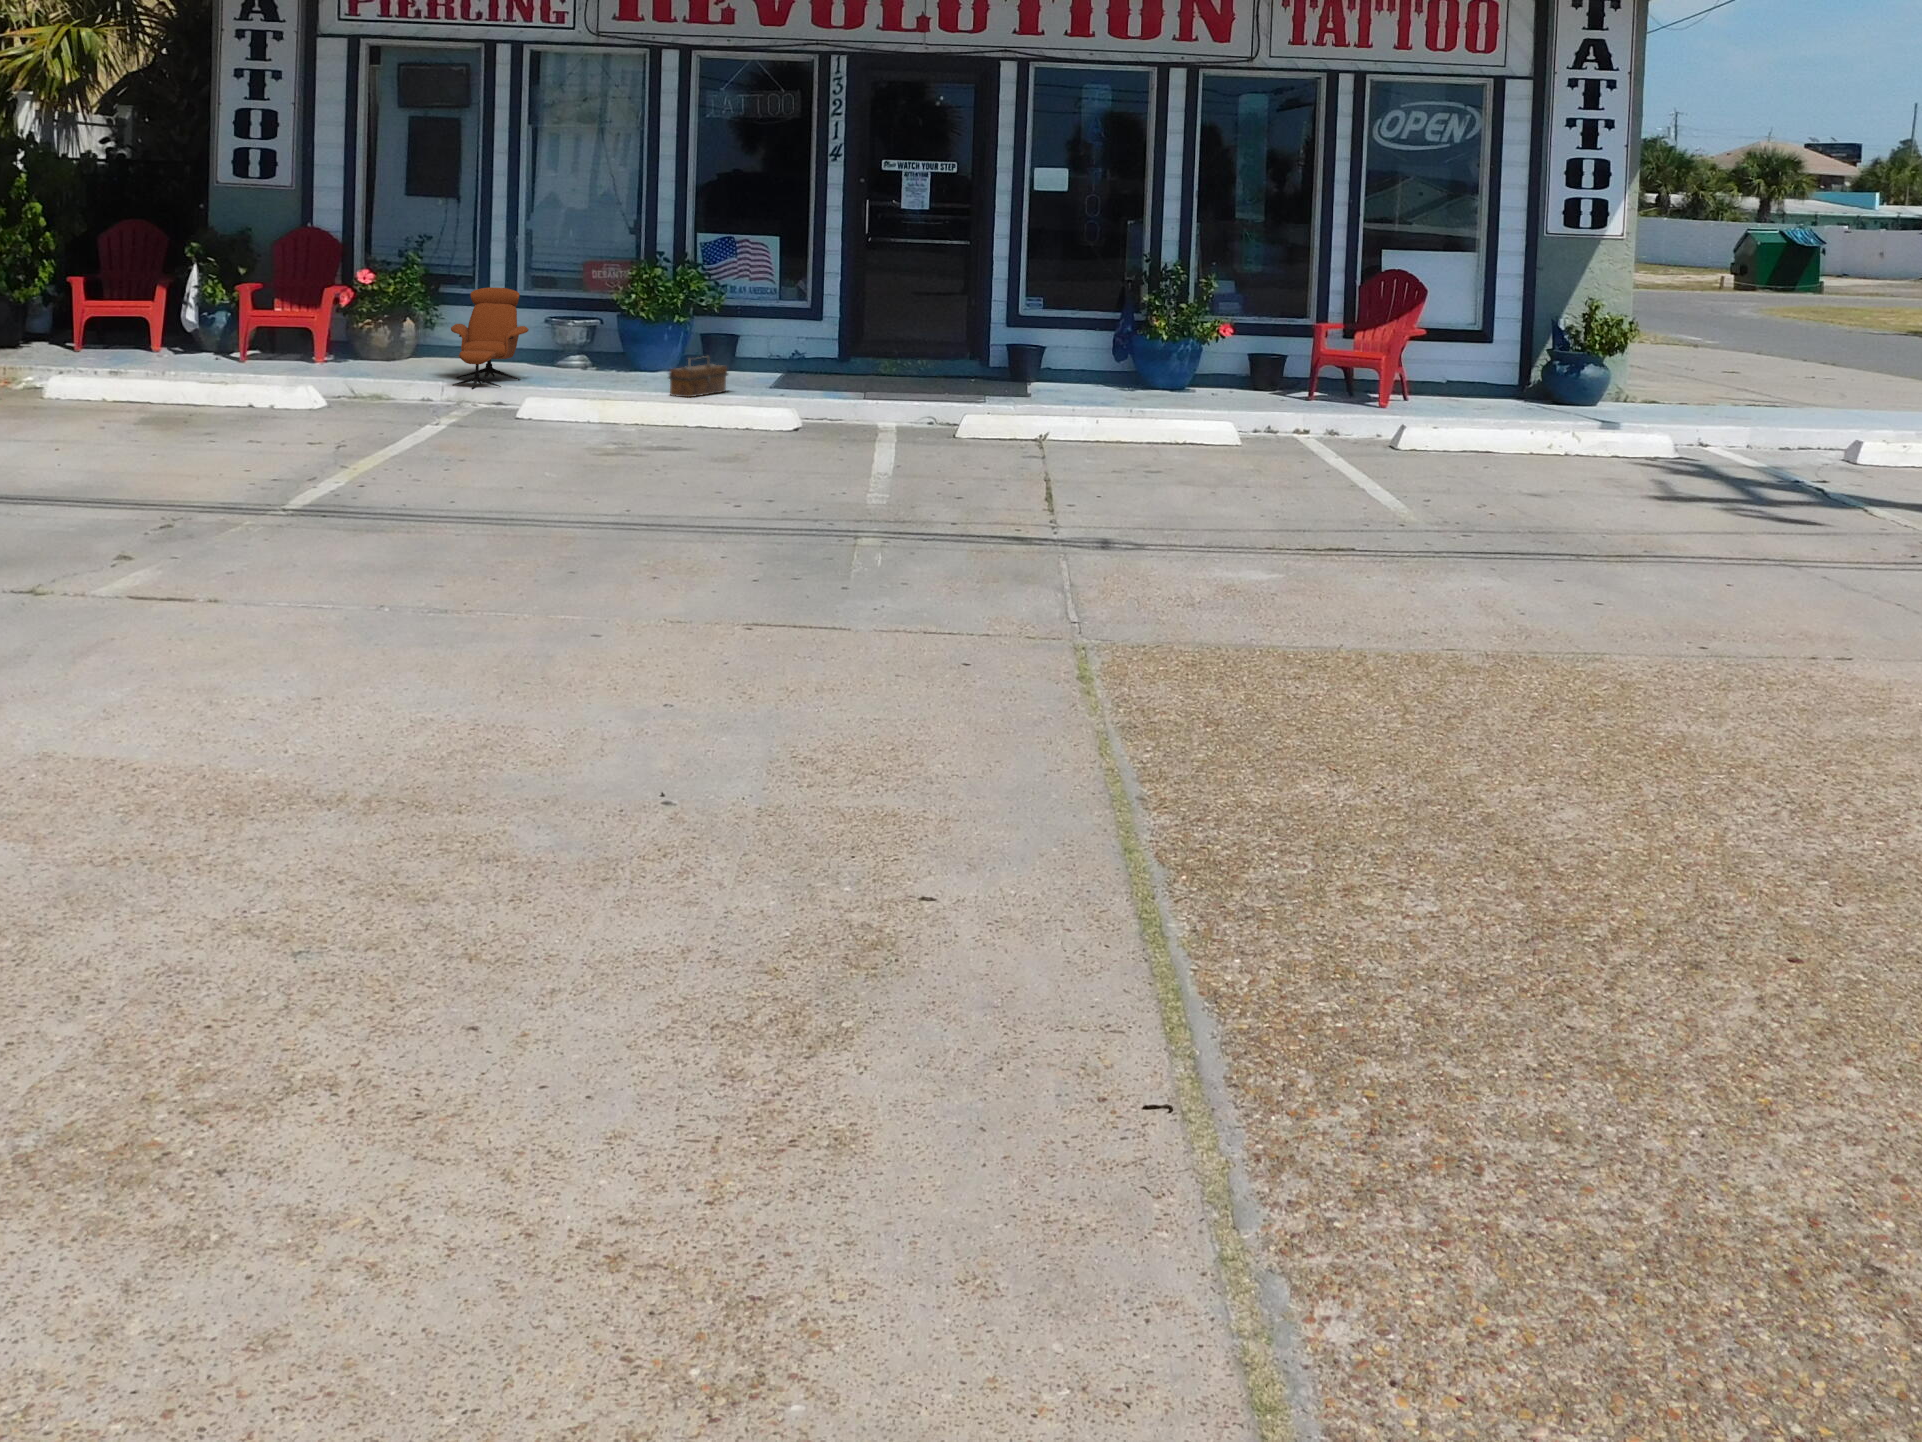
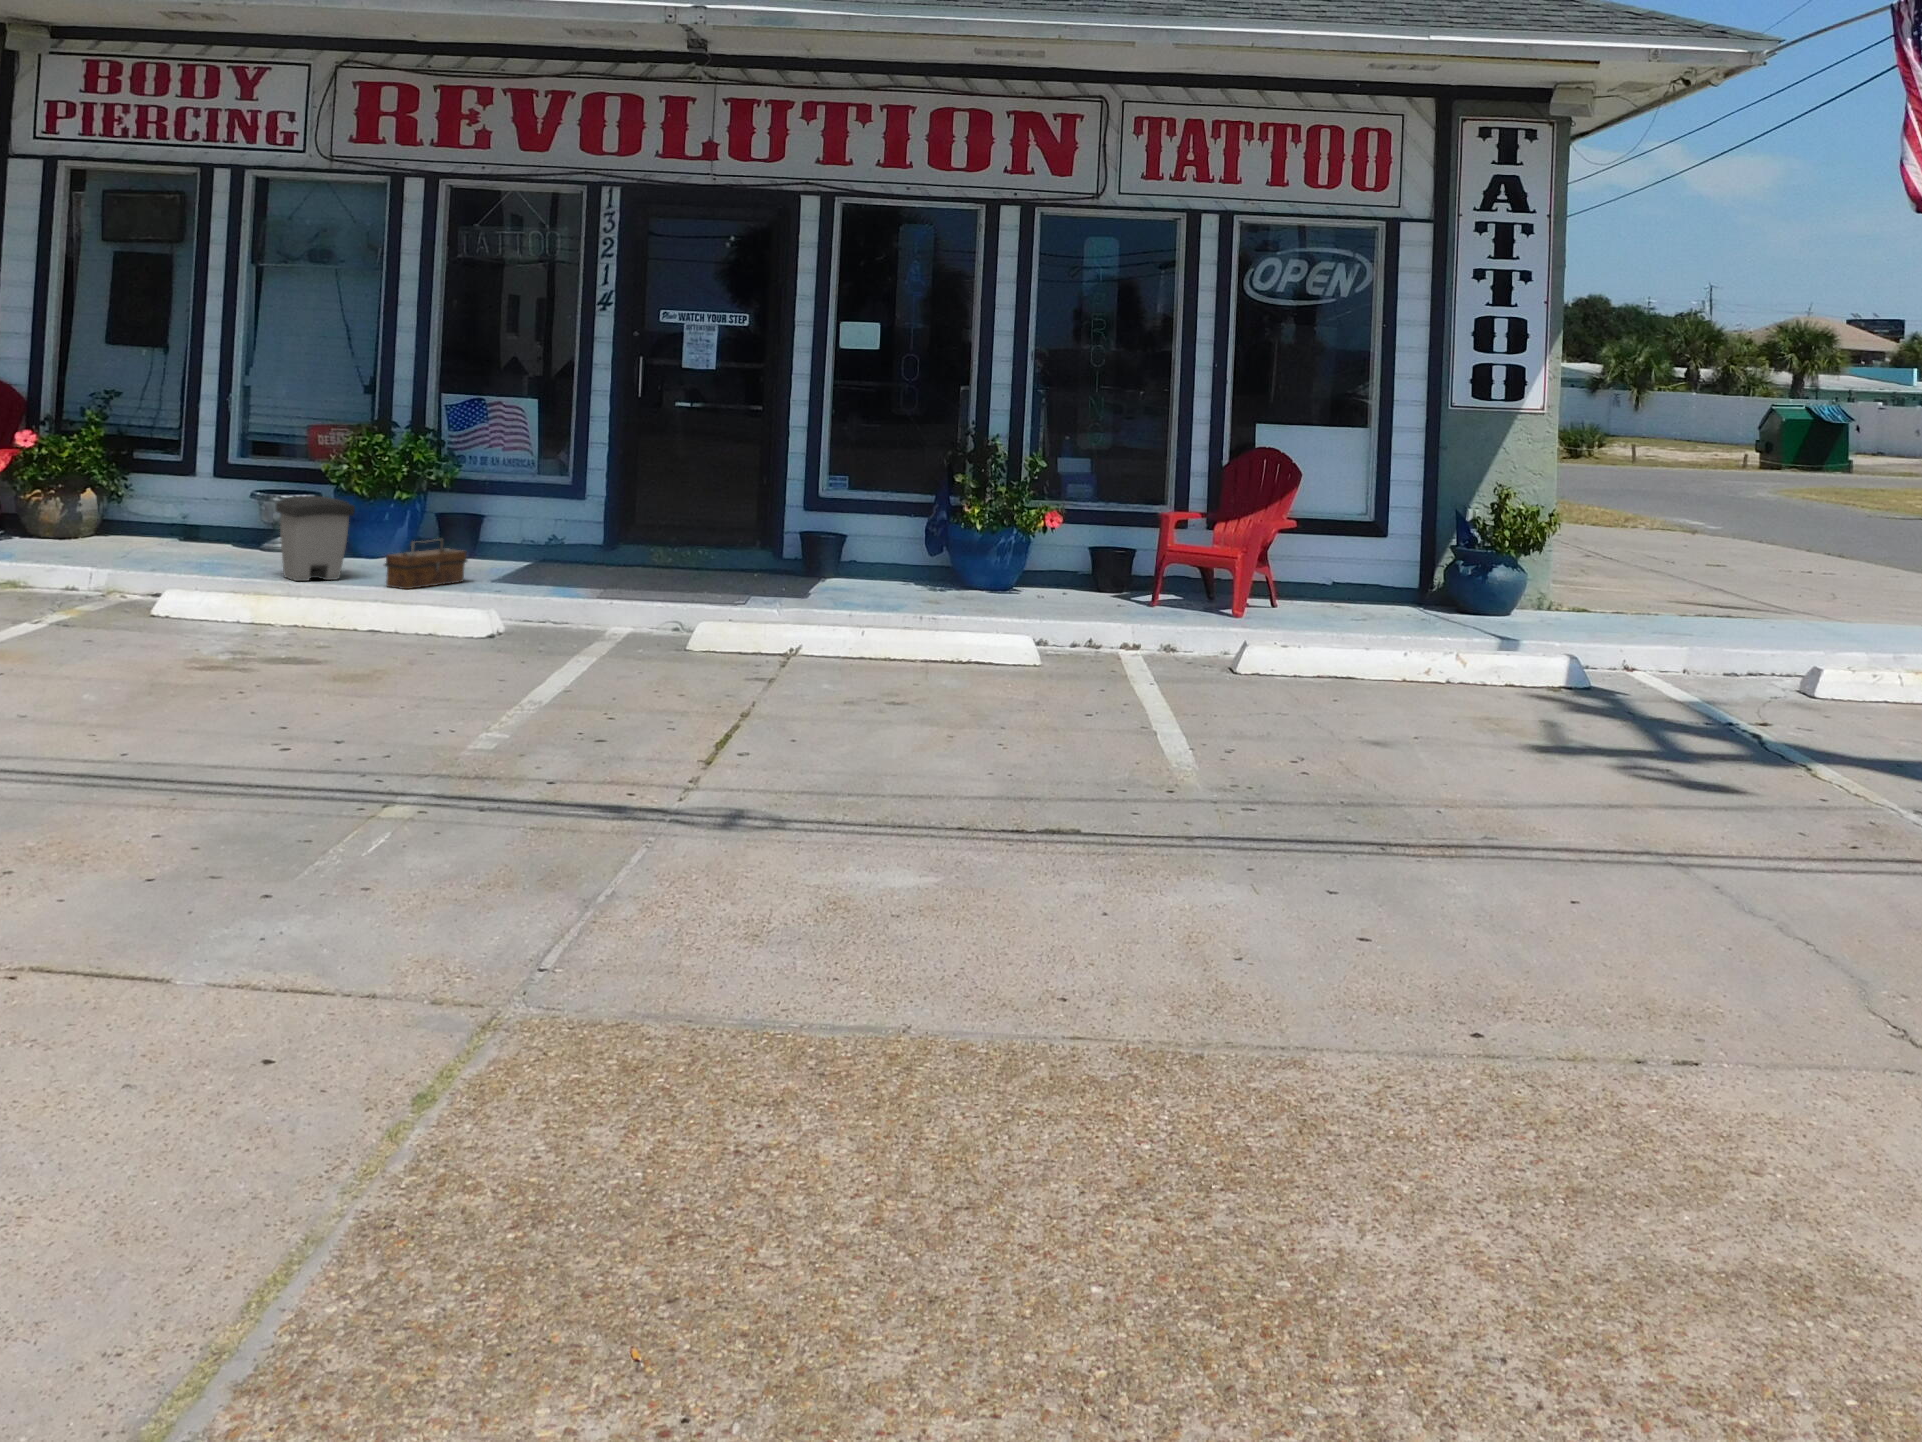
lounge chair: present [451,287,529,389] -> none [129,453,239,575]
trash can: none [572,321,638,392] -> present [276,496,355,581]

